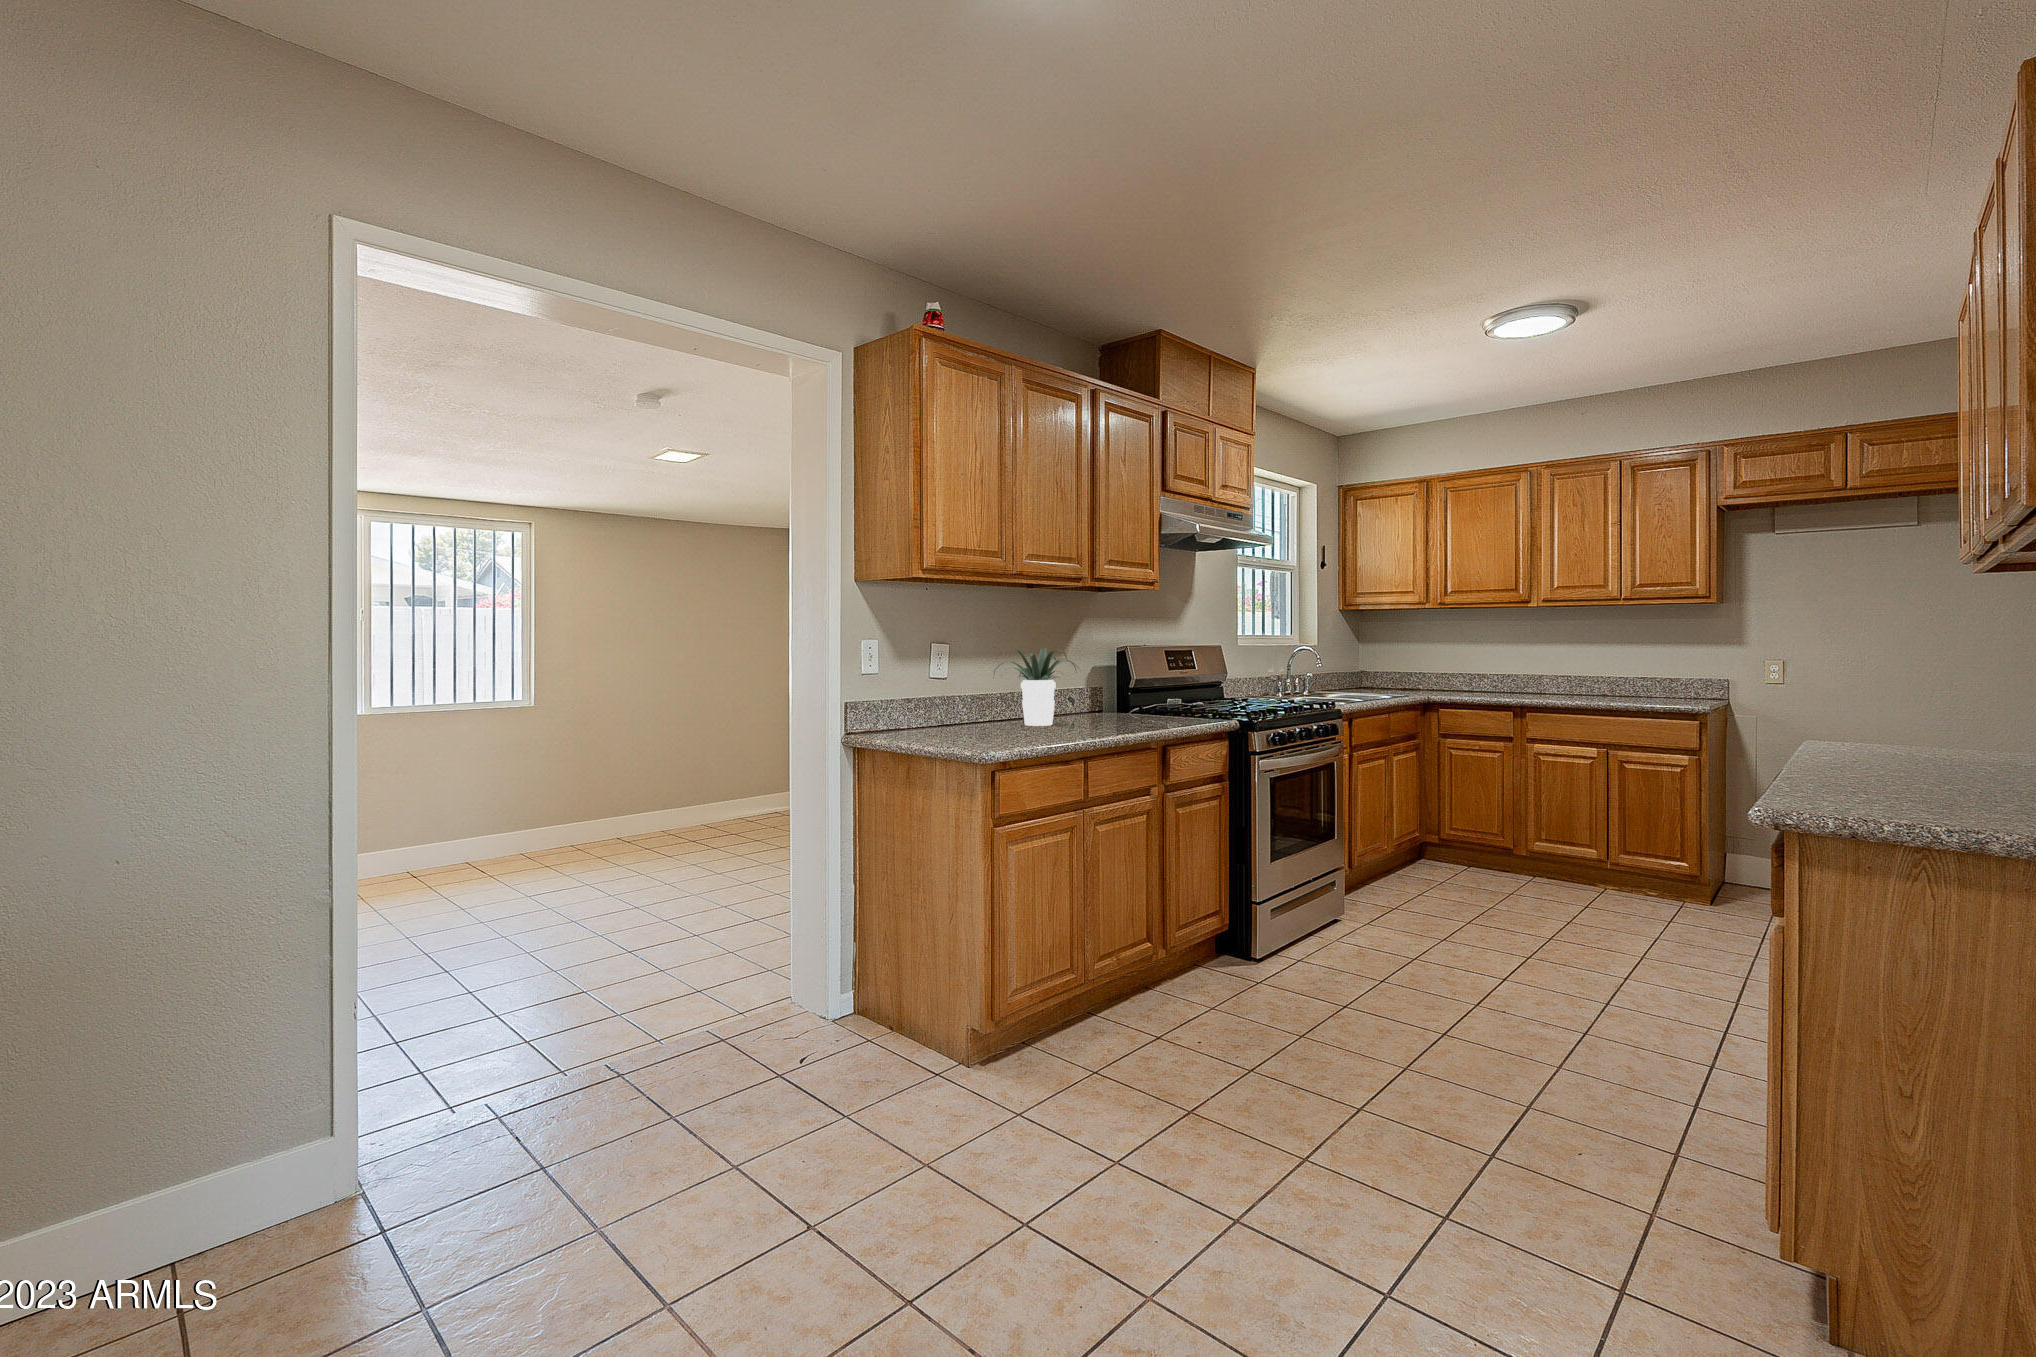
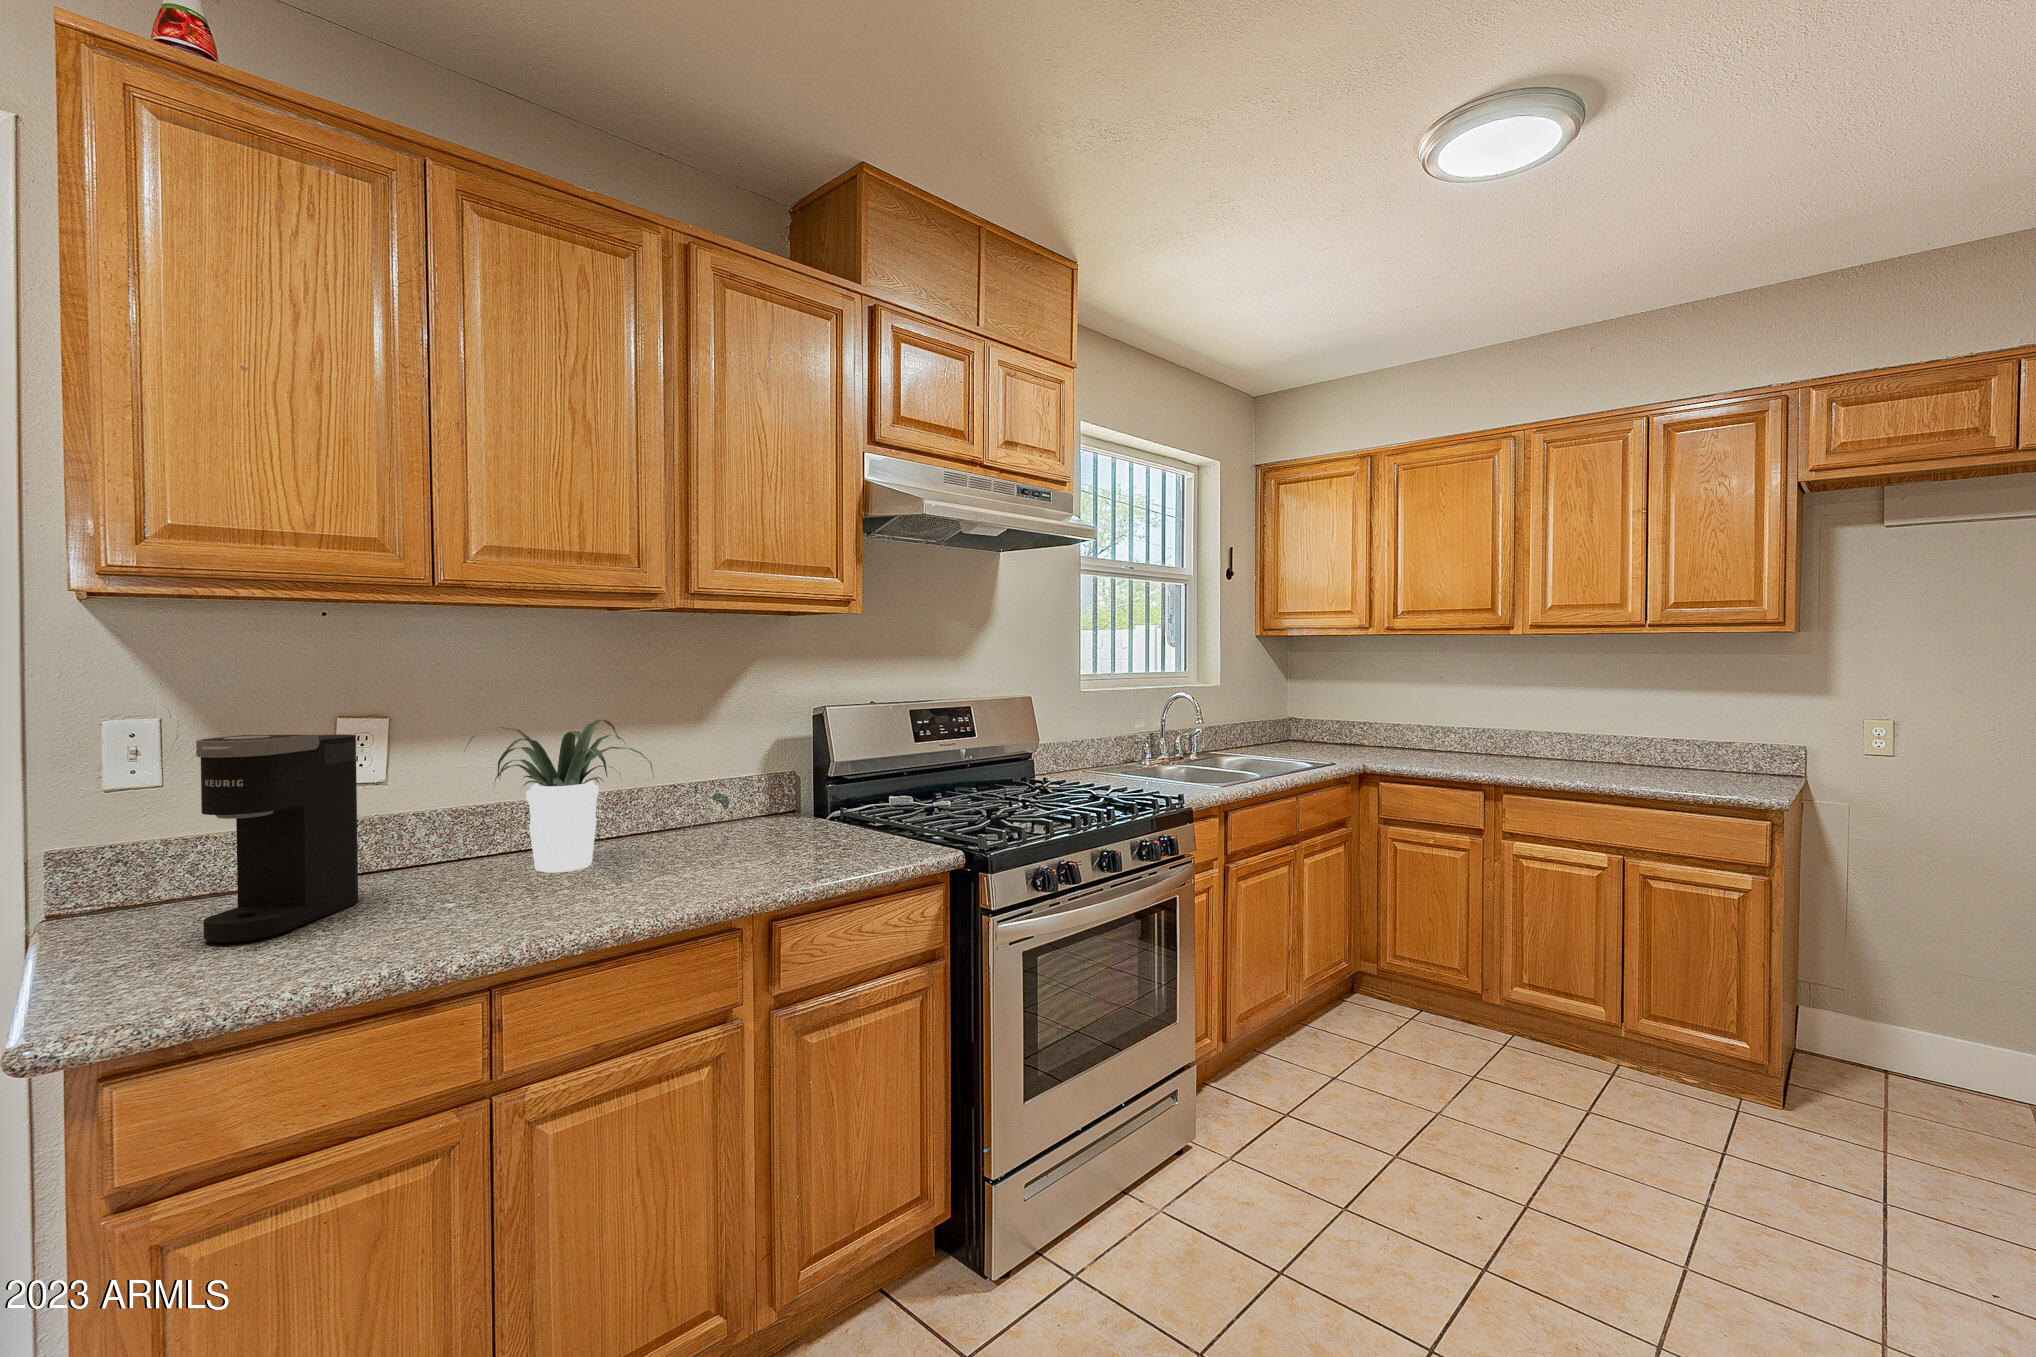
coffee maker: none [938,645,974,739] -> present [196,734,358,943]

